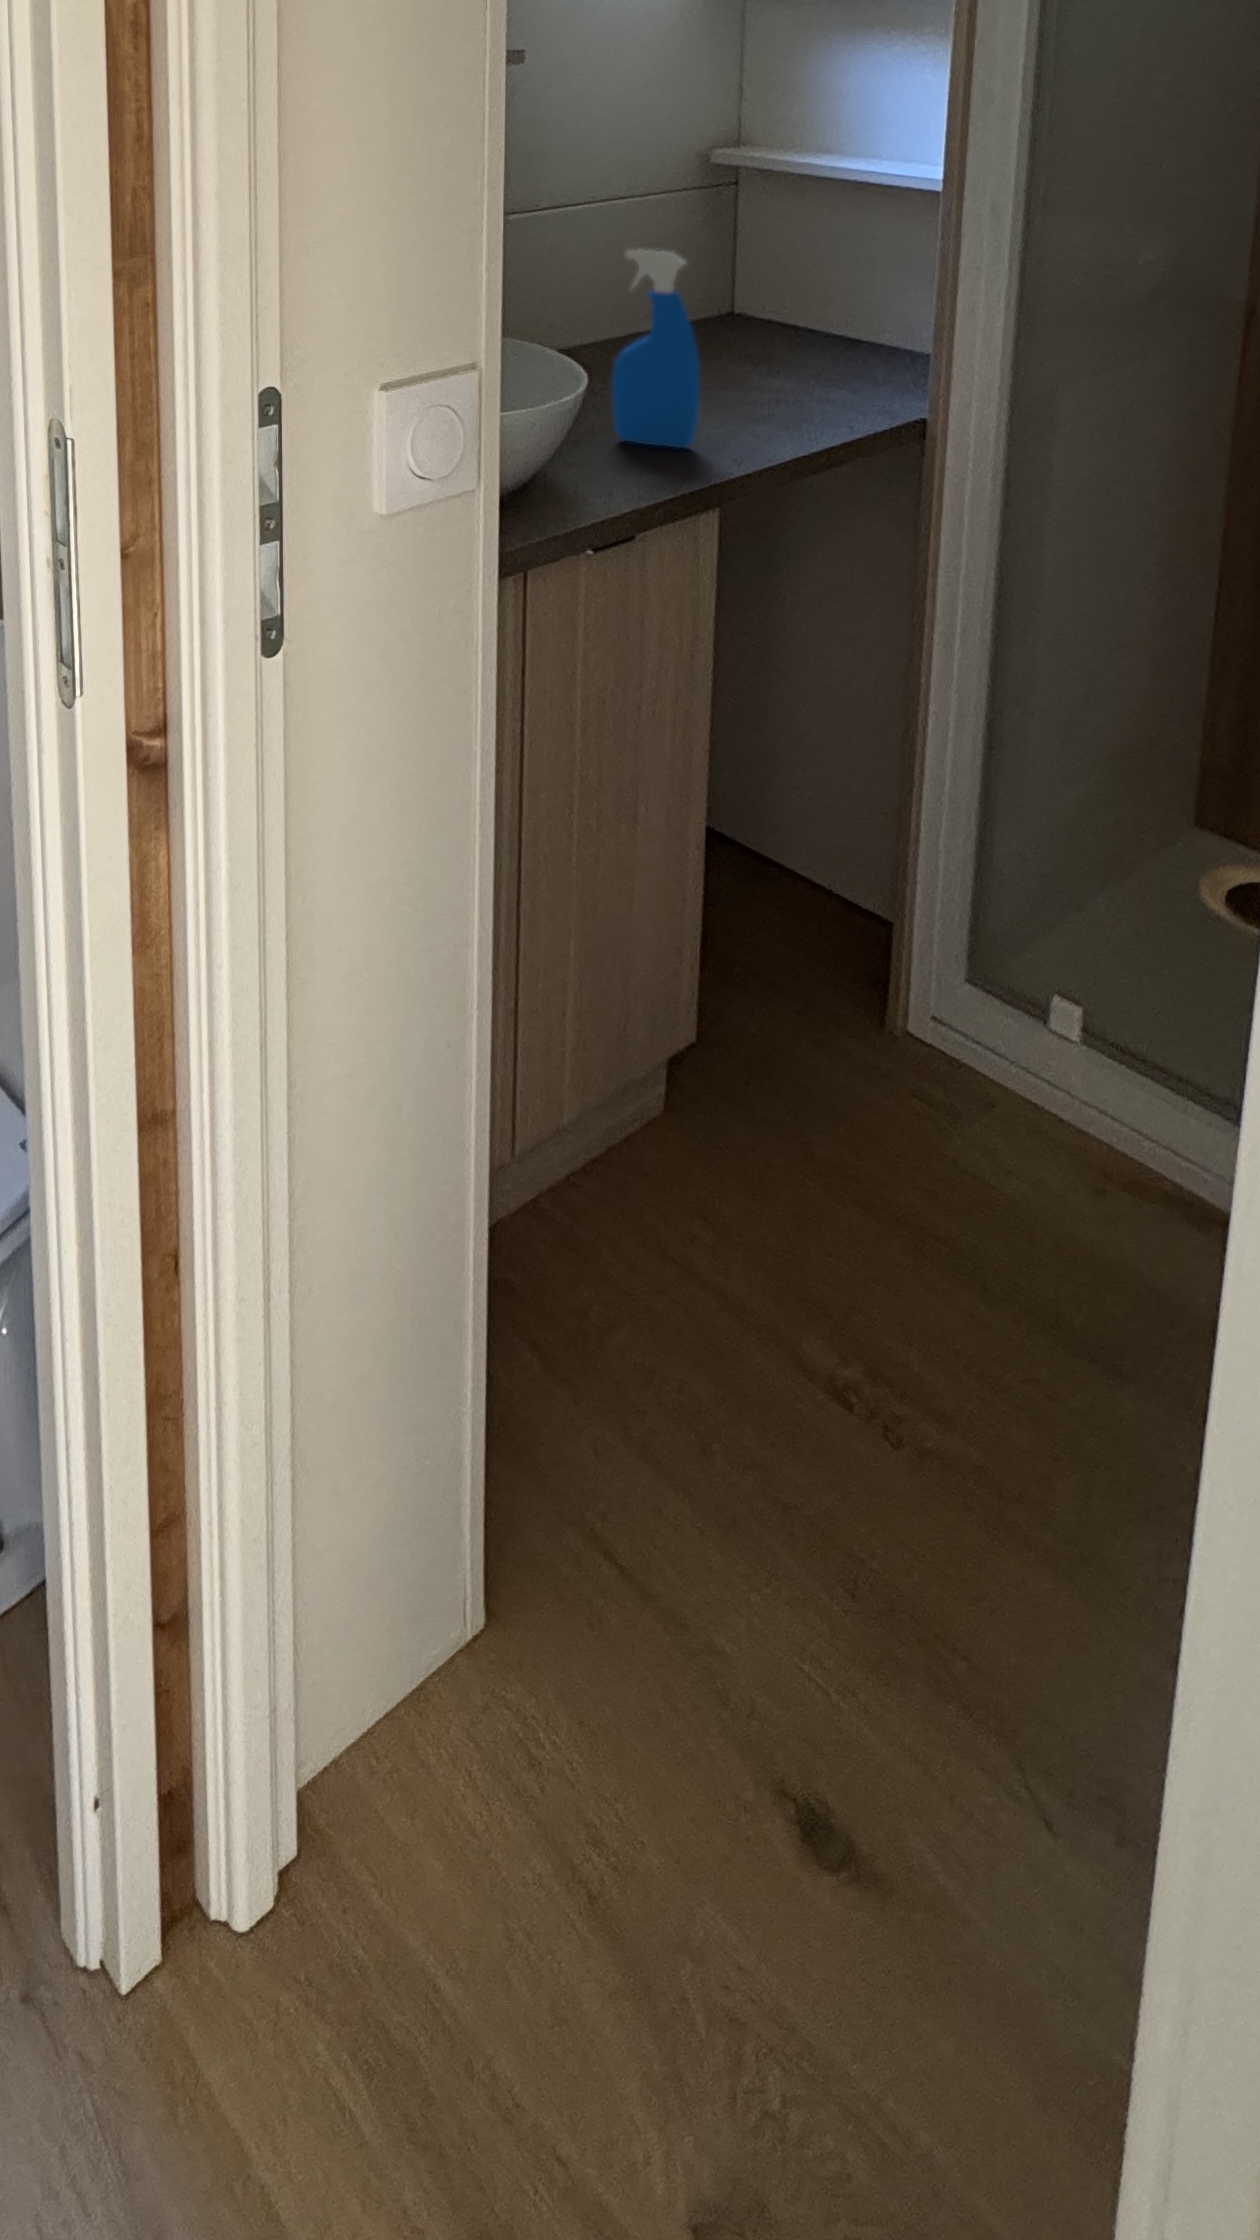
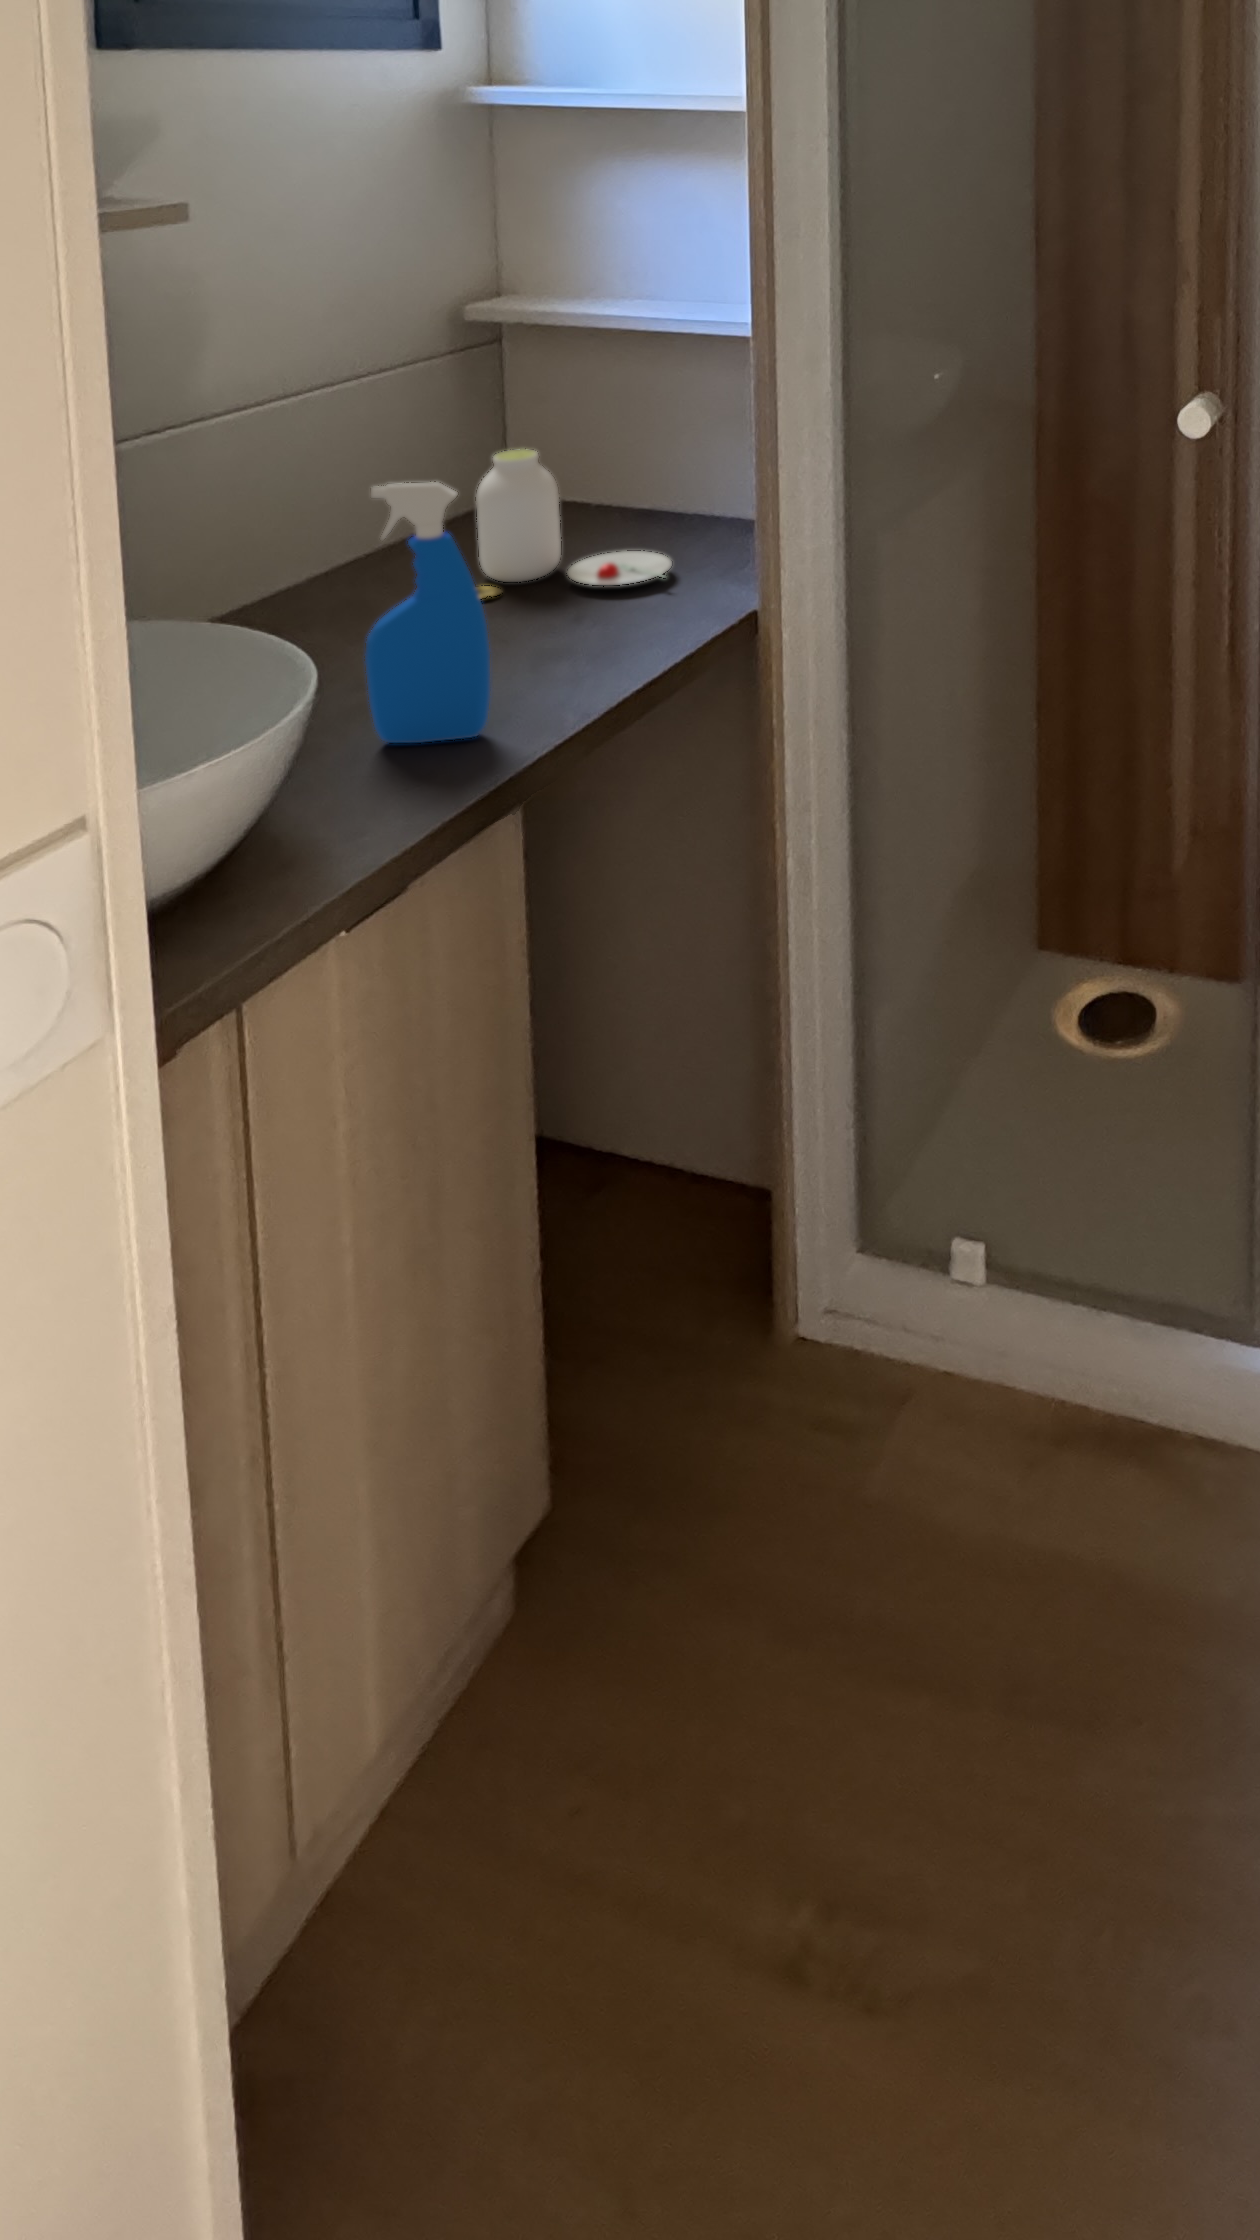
jar: none [682,263,857,379] -> present [476,450,671,599]

